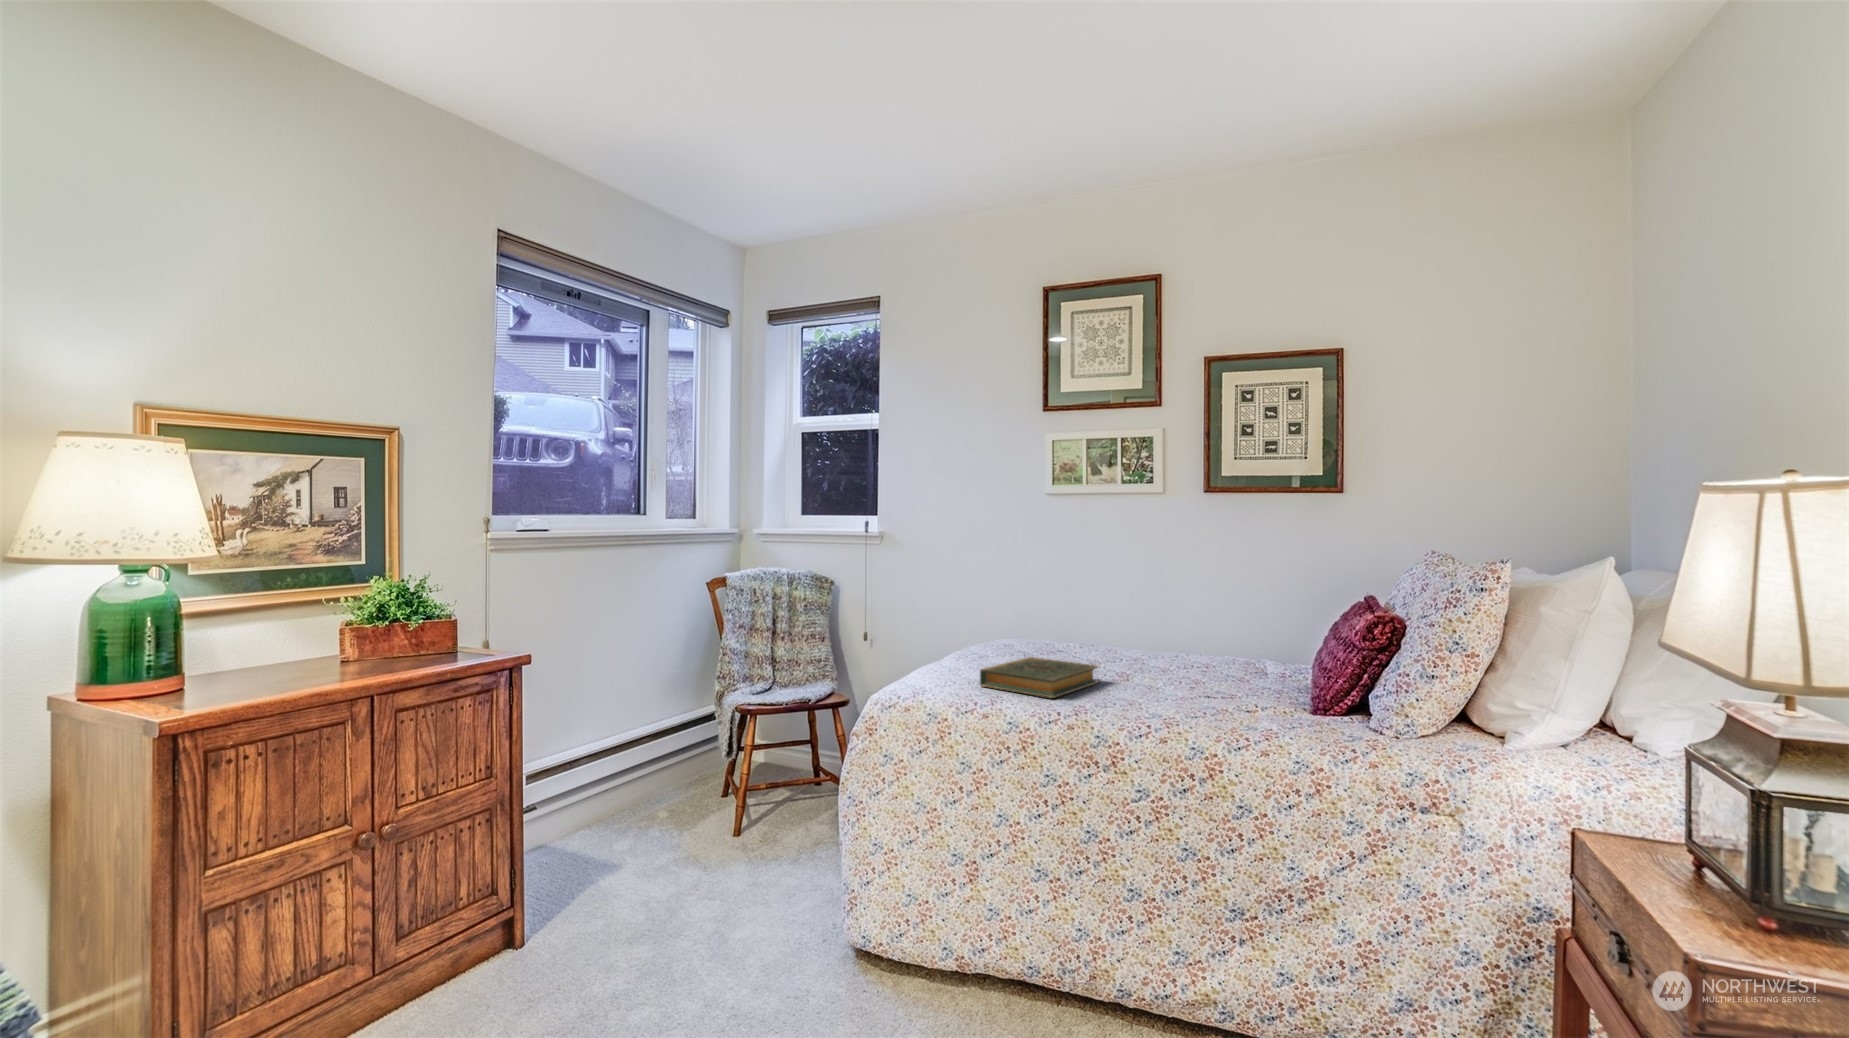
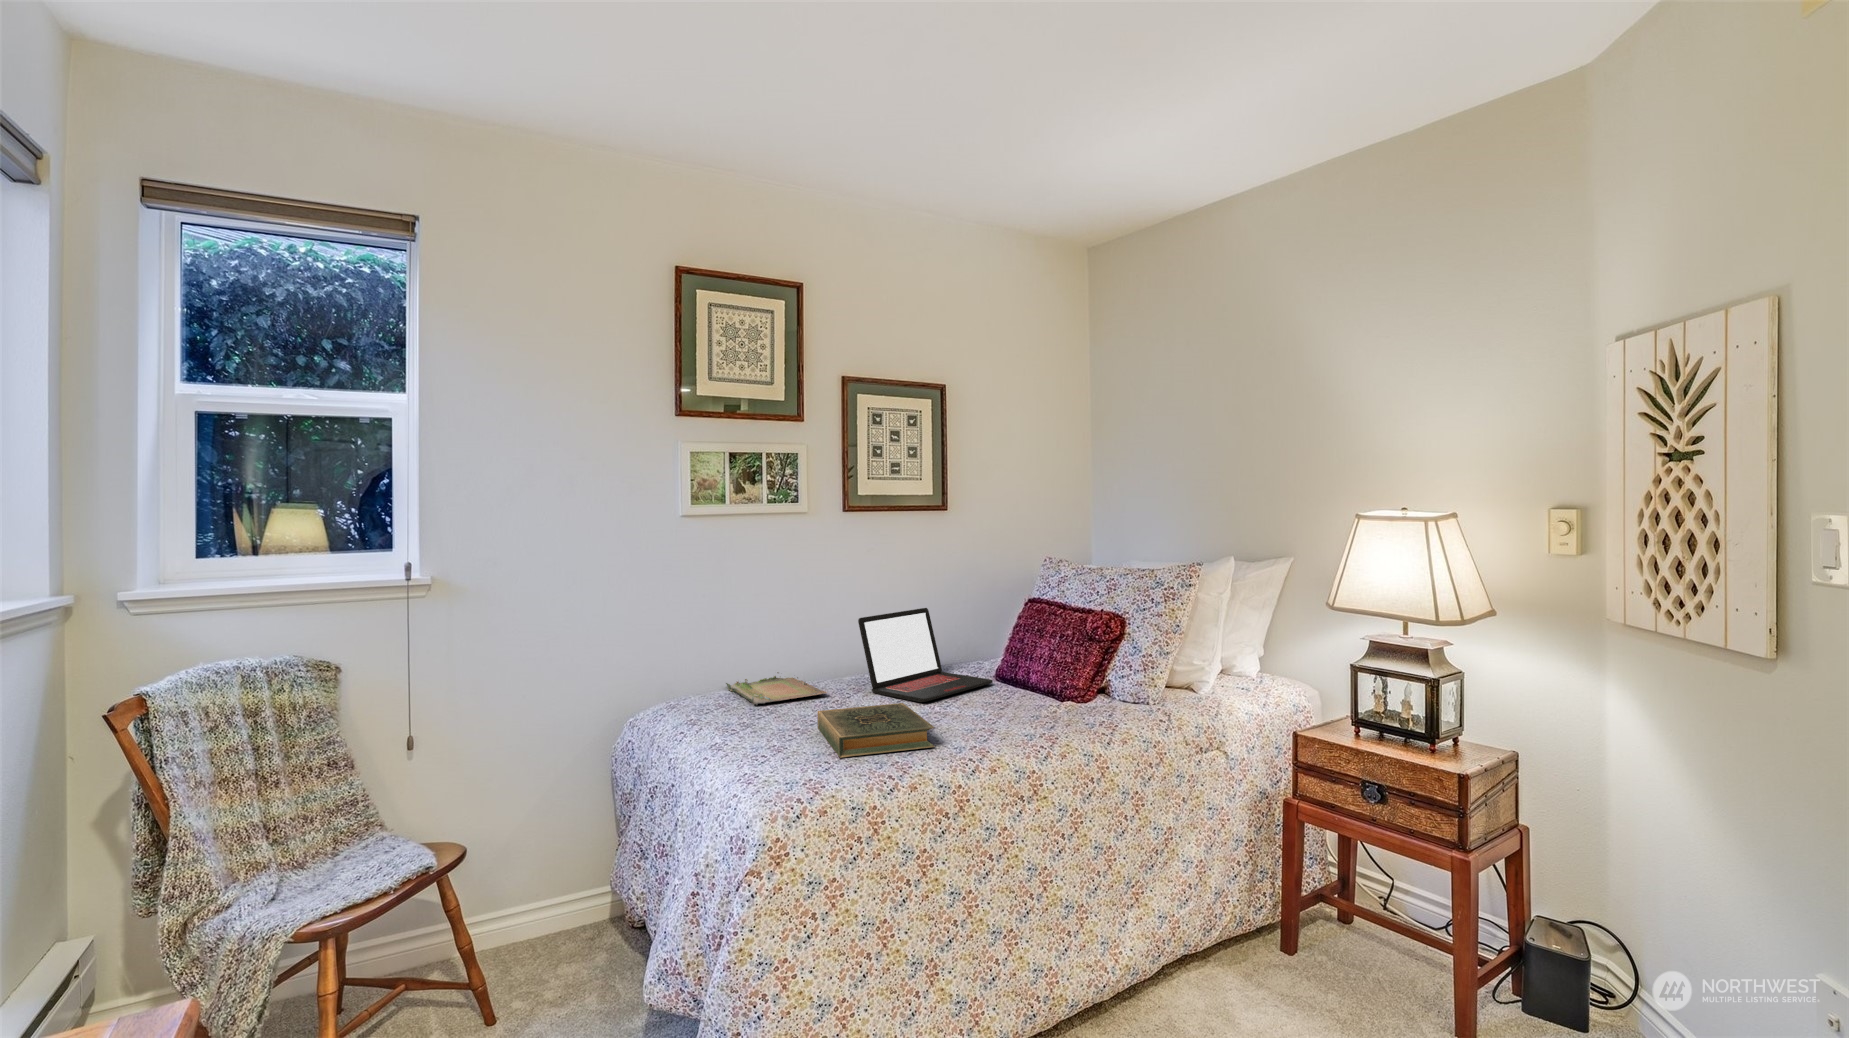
laptop: none [1147,592,1277,682] -> present [858,608,993,702]
tray: none [1038,634,1124,656] -> present [726,672,827,705]

